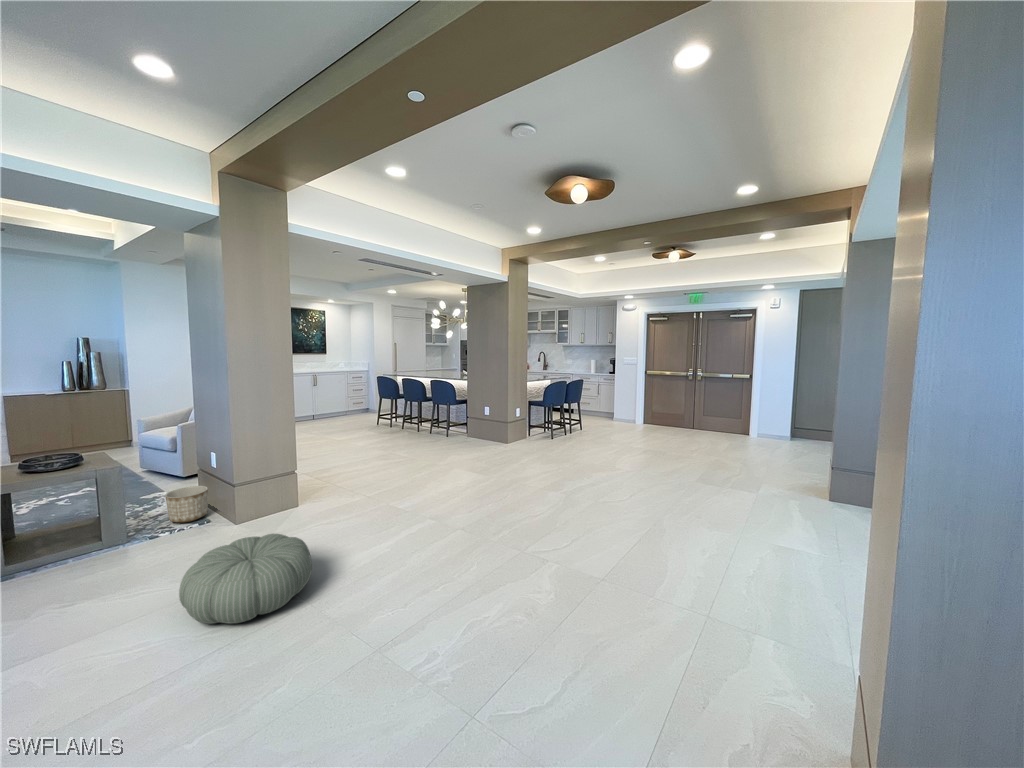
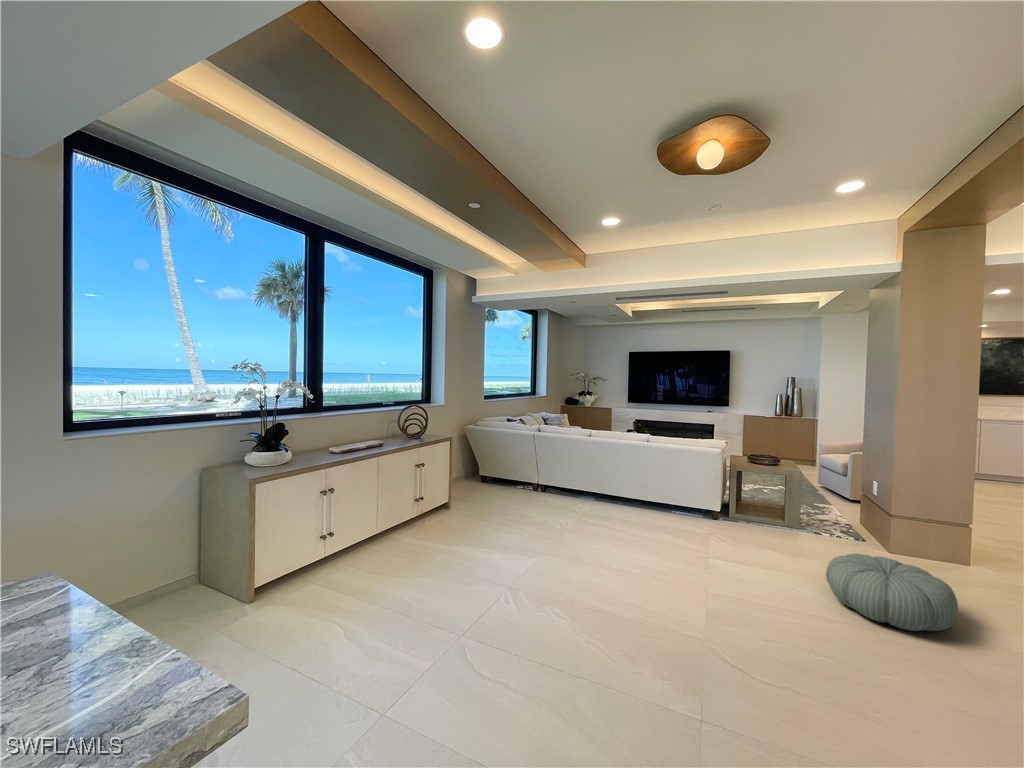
planter: present [165,486,208,523] -> none [831,504,867,535]

